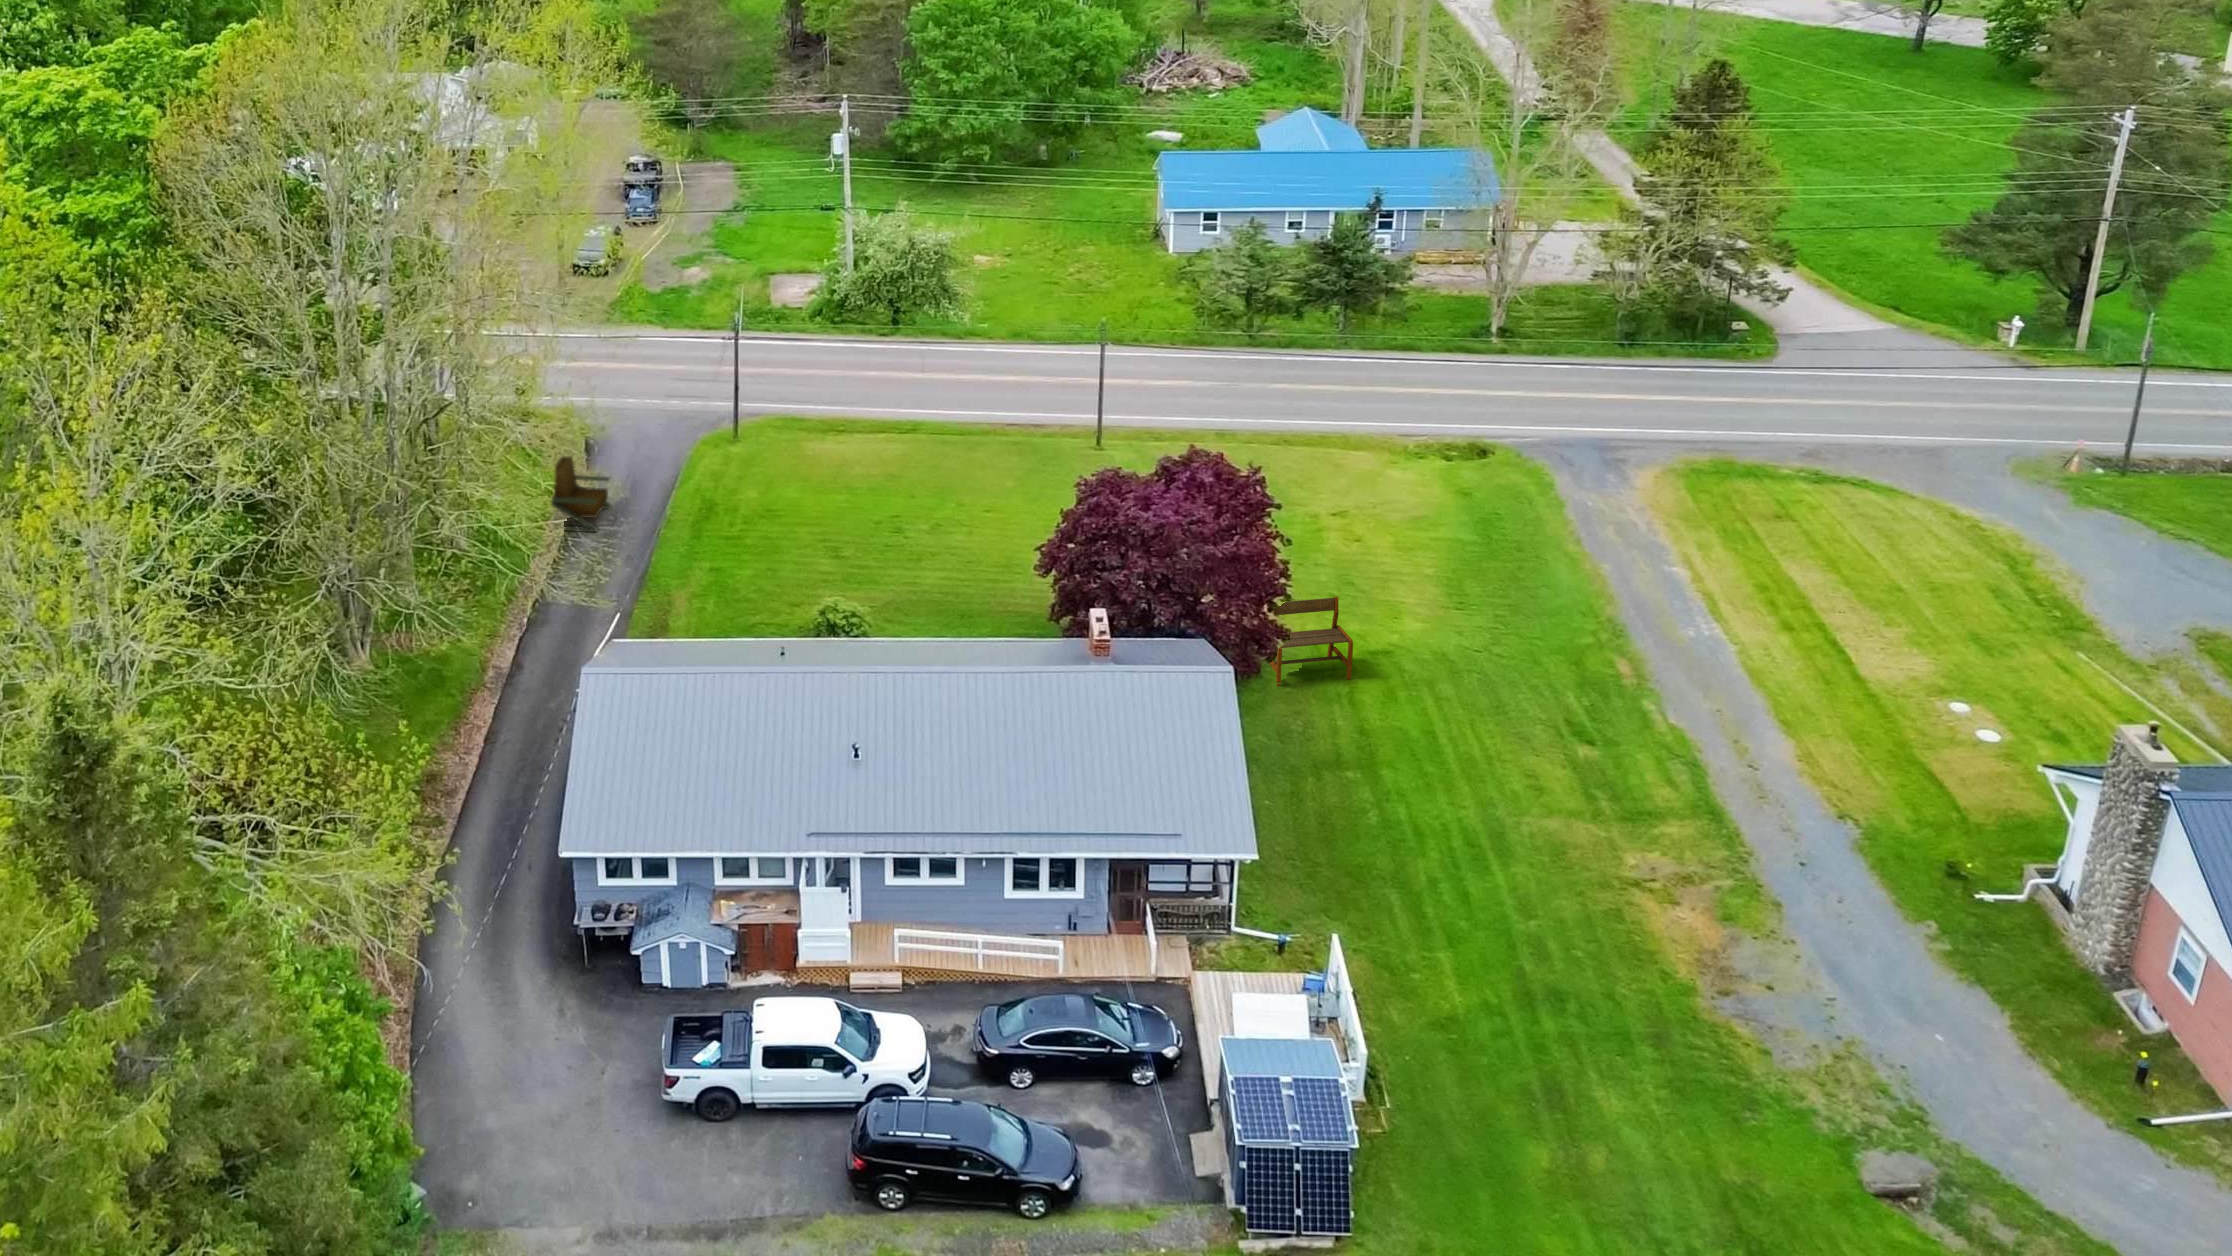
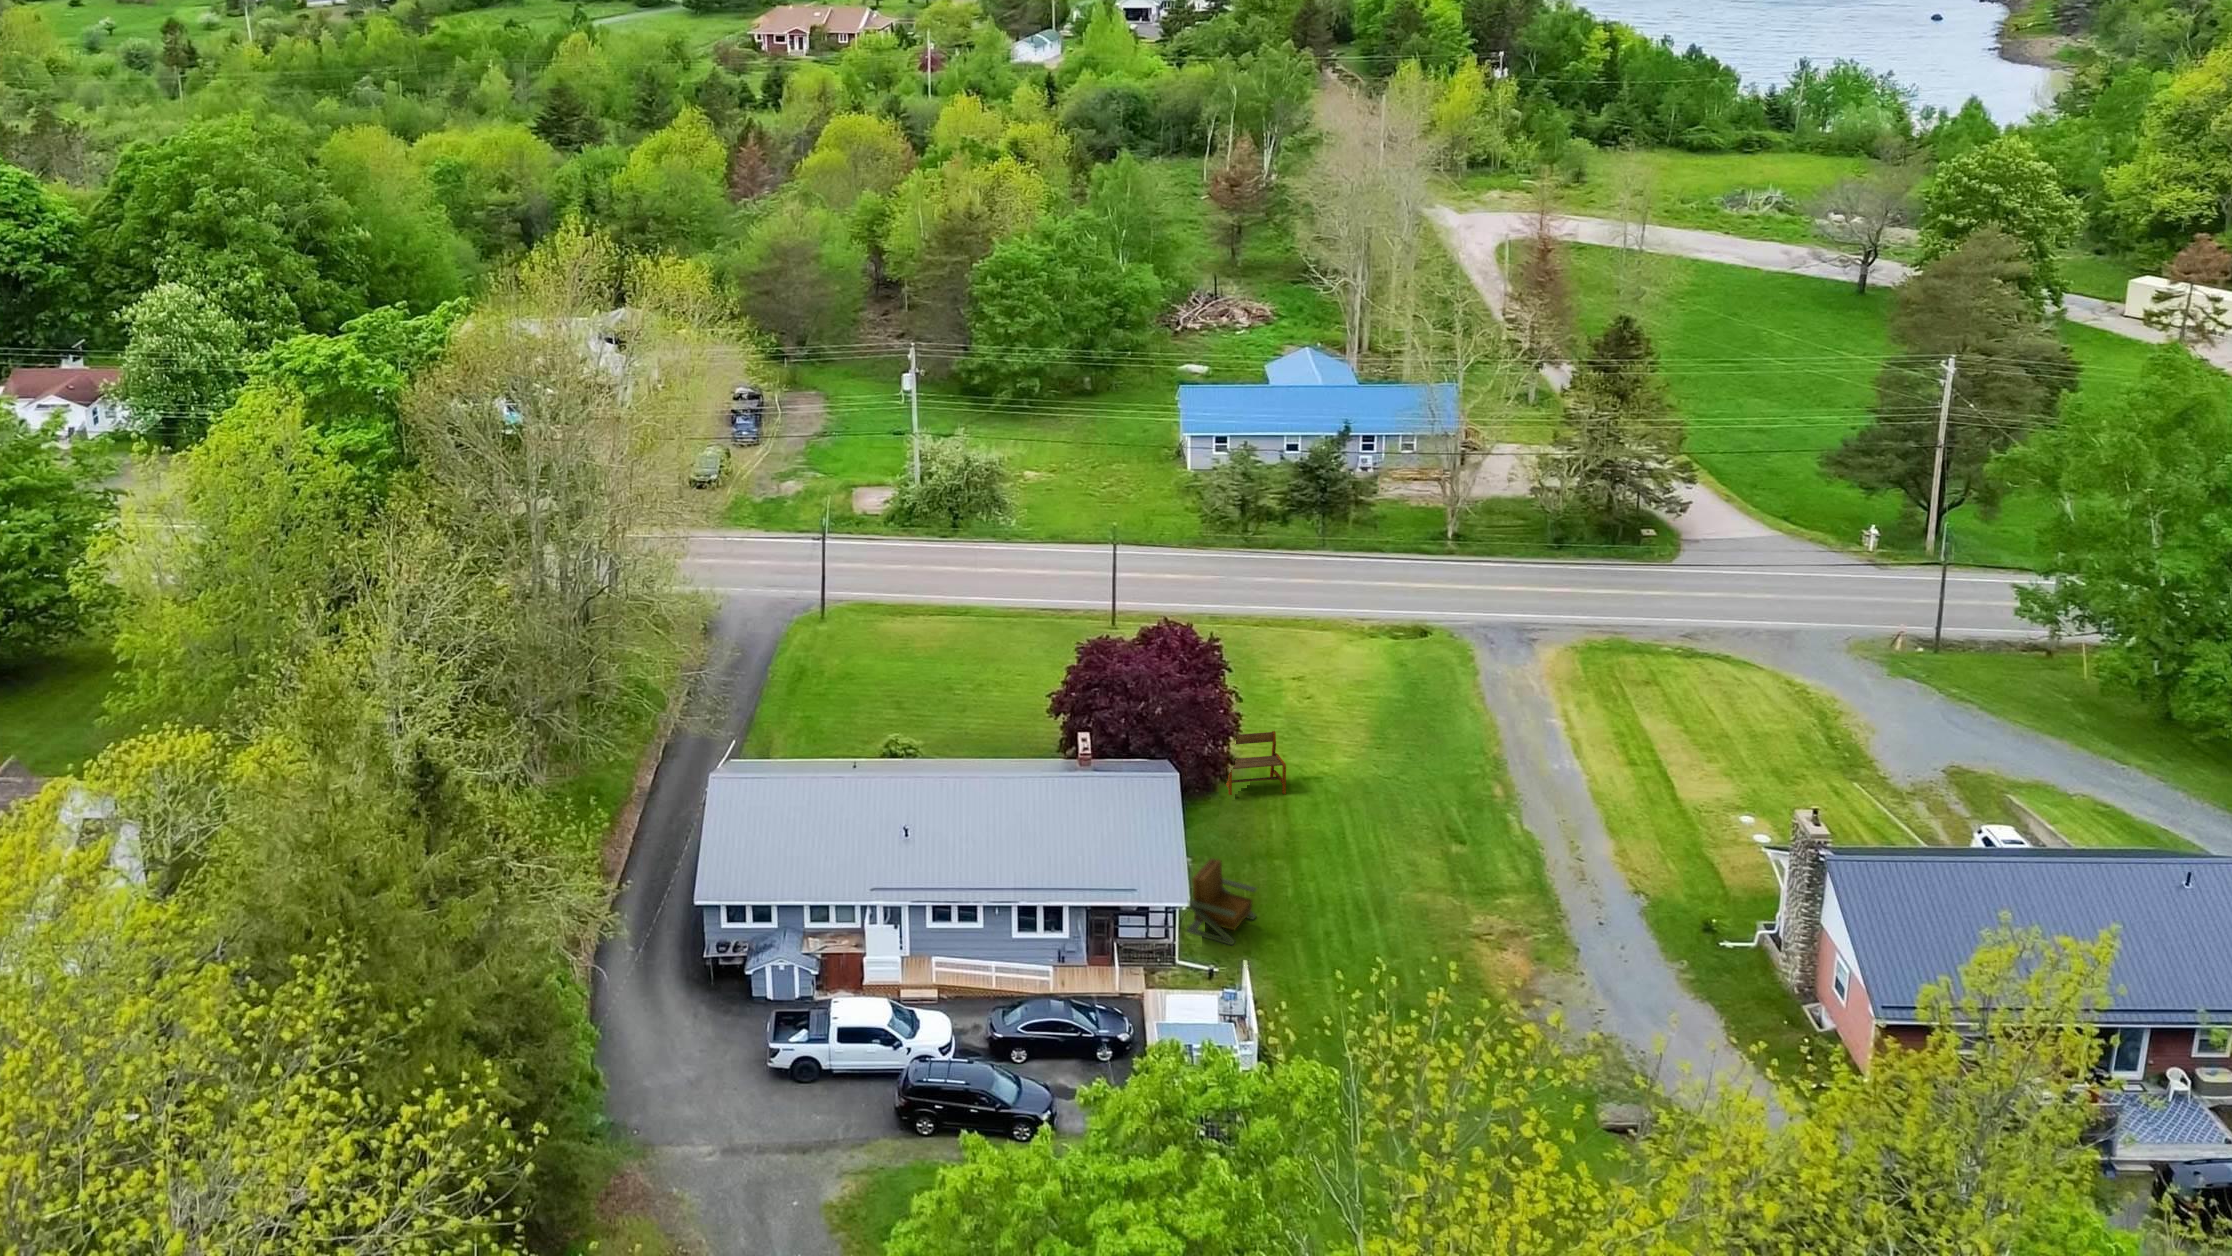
lounge chair: present [551,456,611,532] -> present [1186,859,1256,945]

